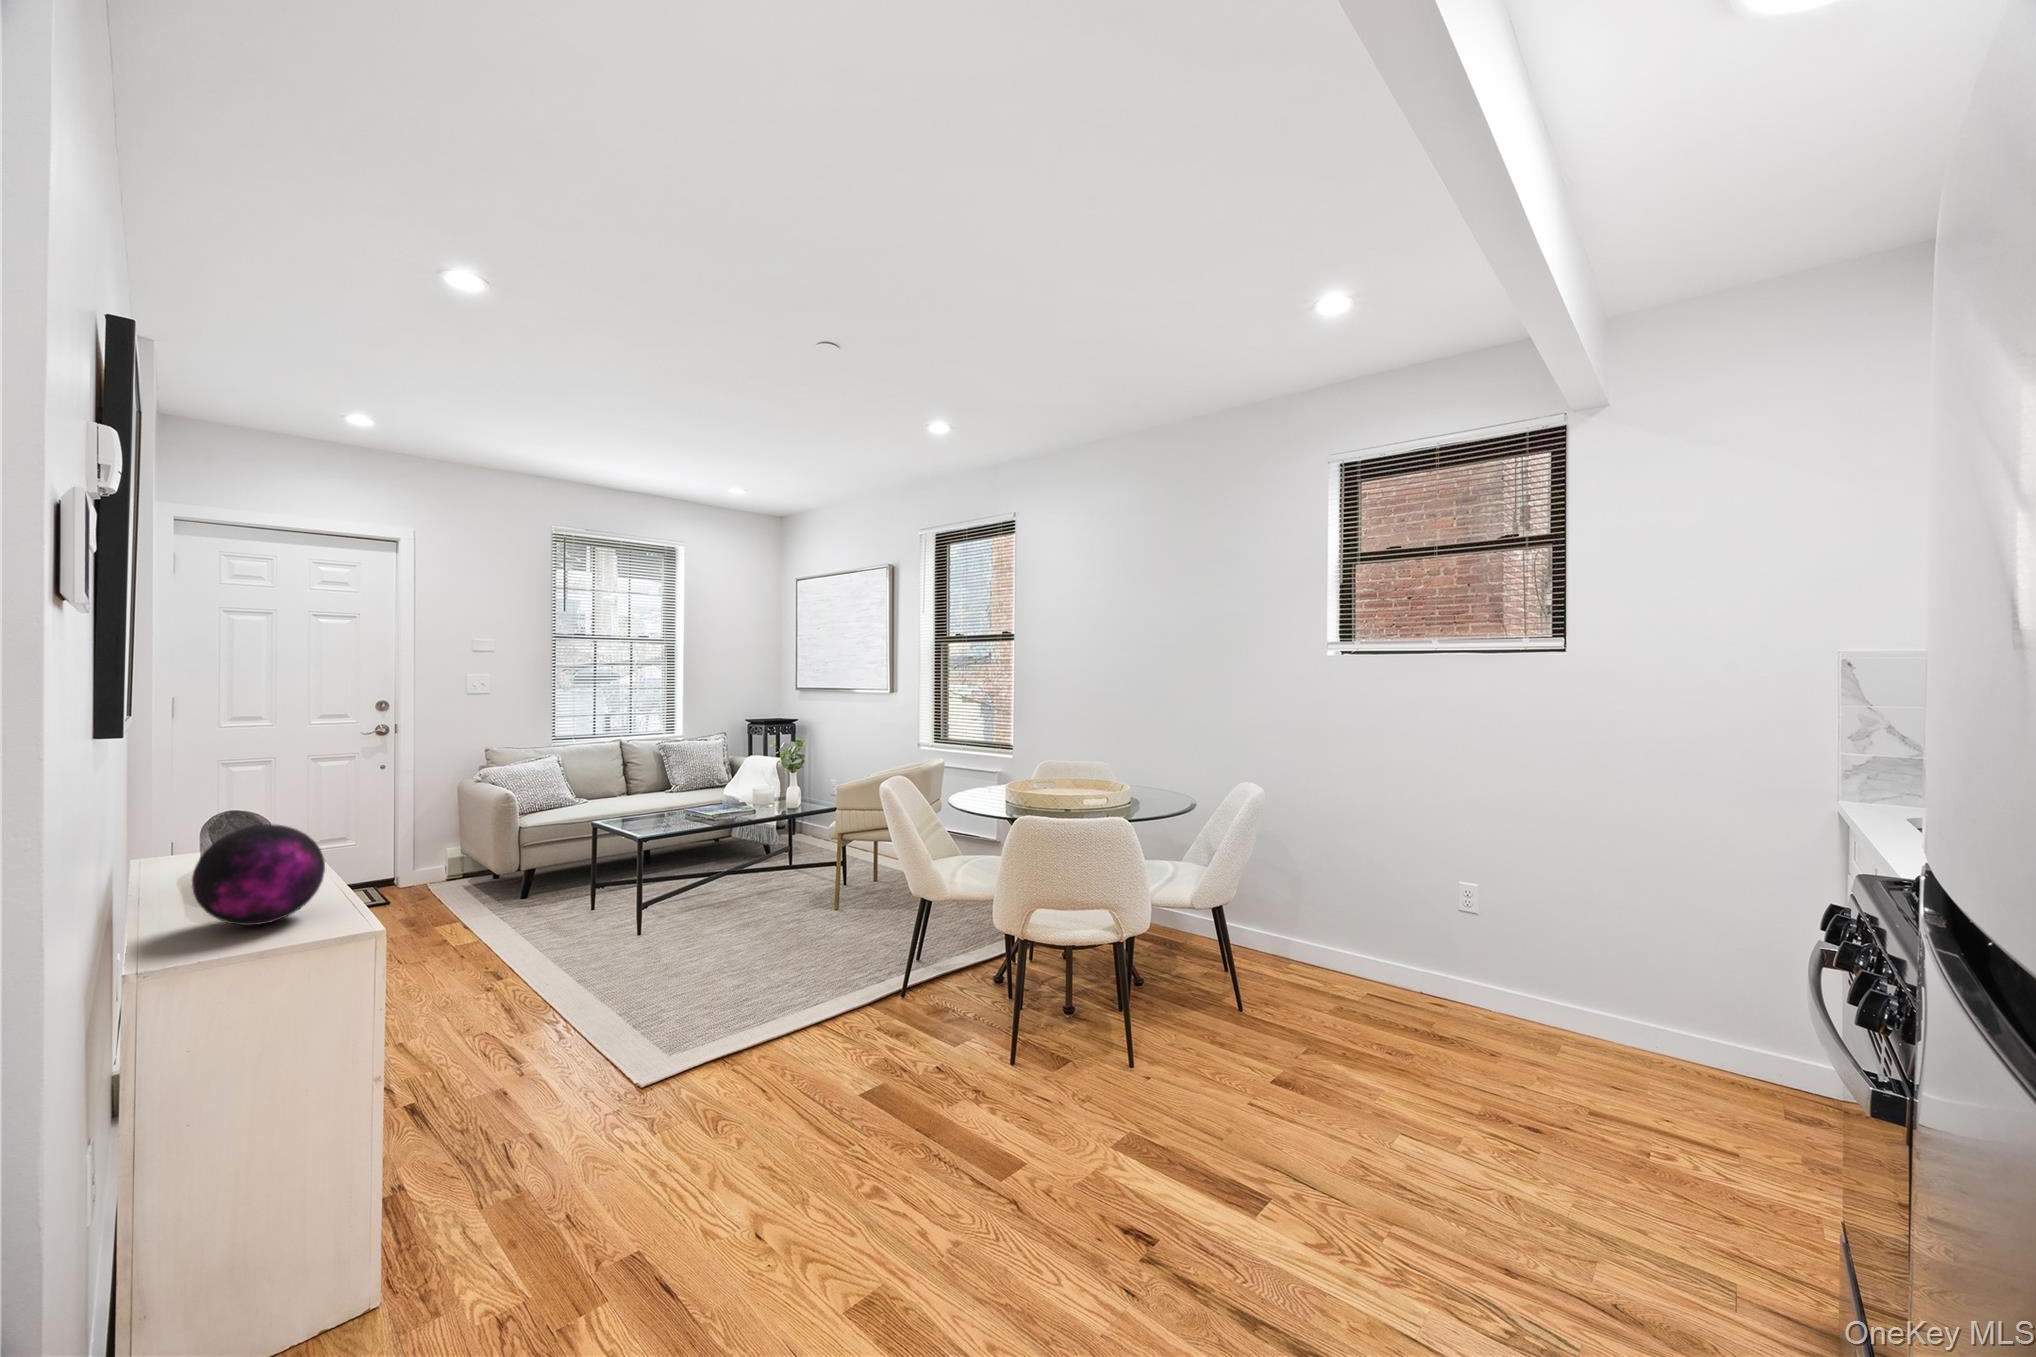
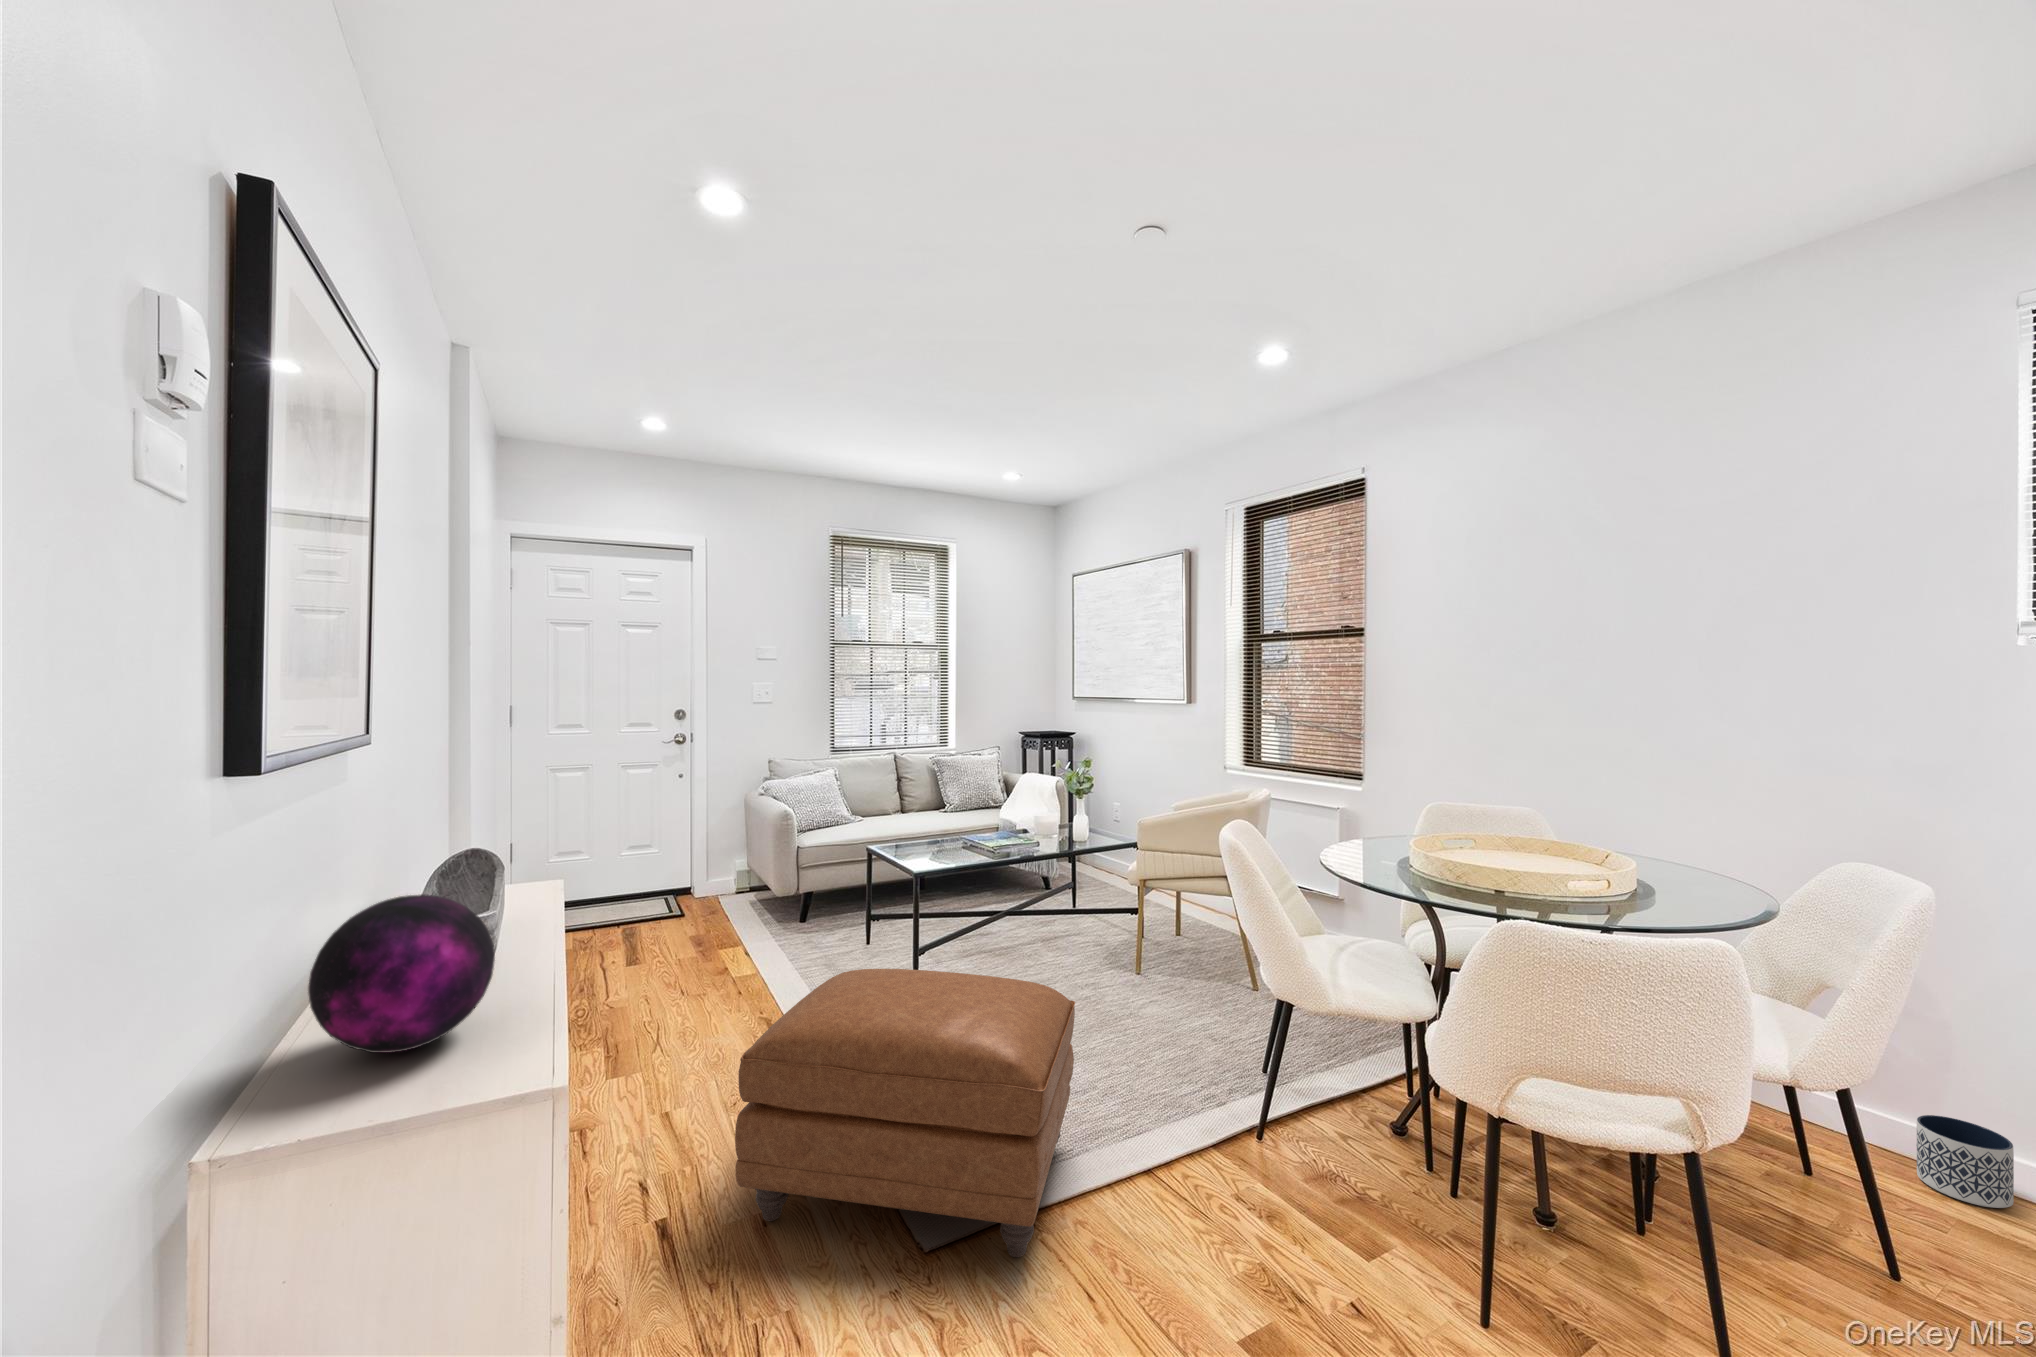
ottoman: none [485,899,764,1087] -> present [735,969,1075,1257]
planter: none [1290,934,1330,980] -> present [1917,1115,2014,1208]

